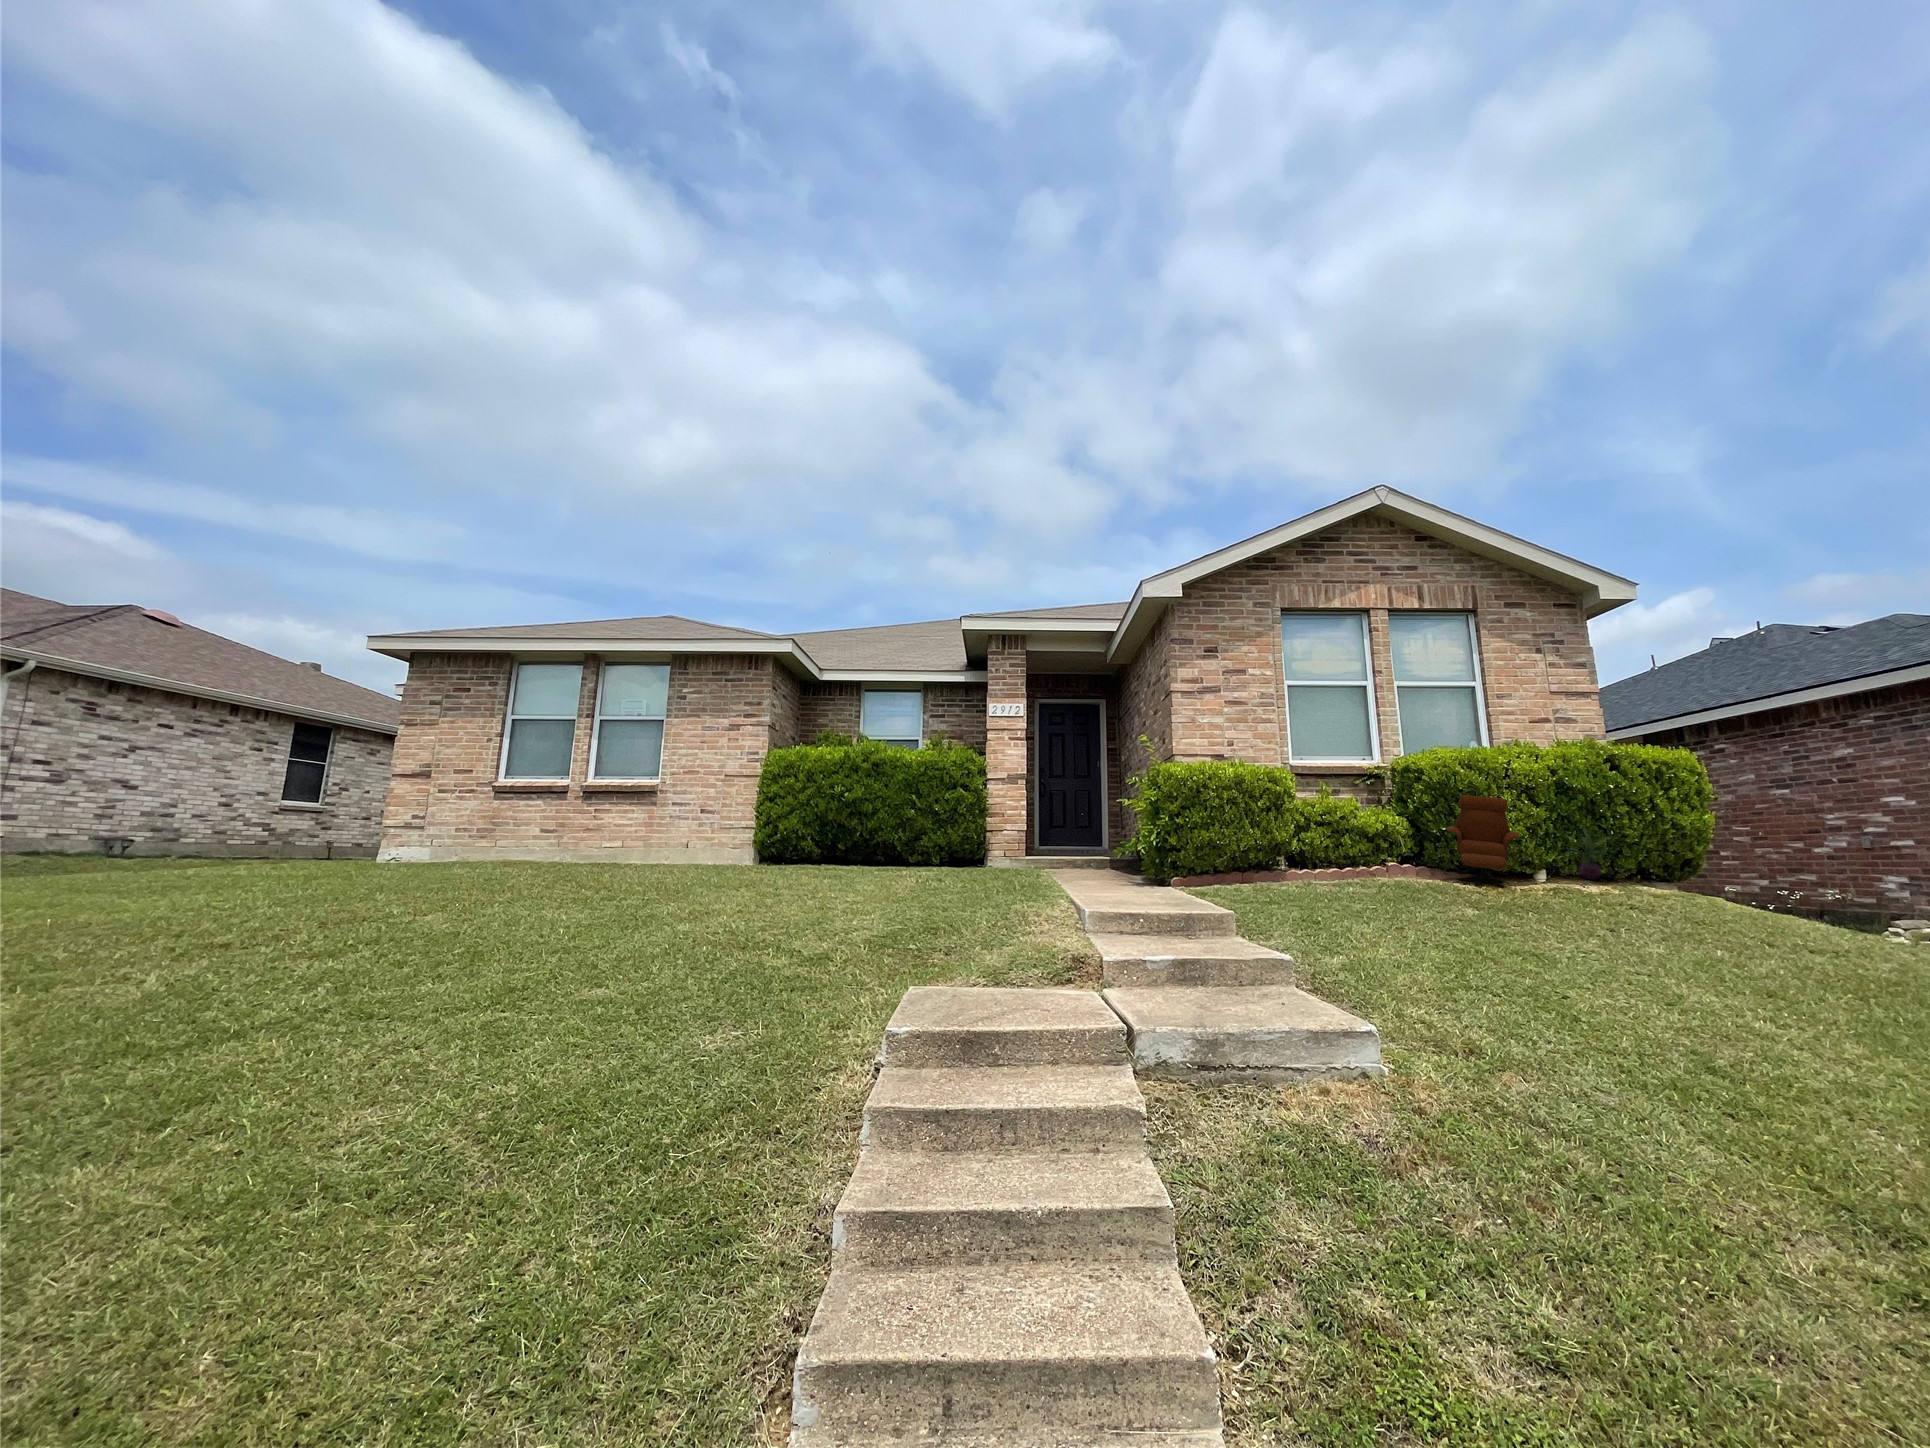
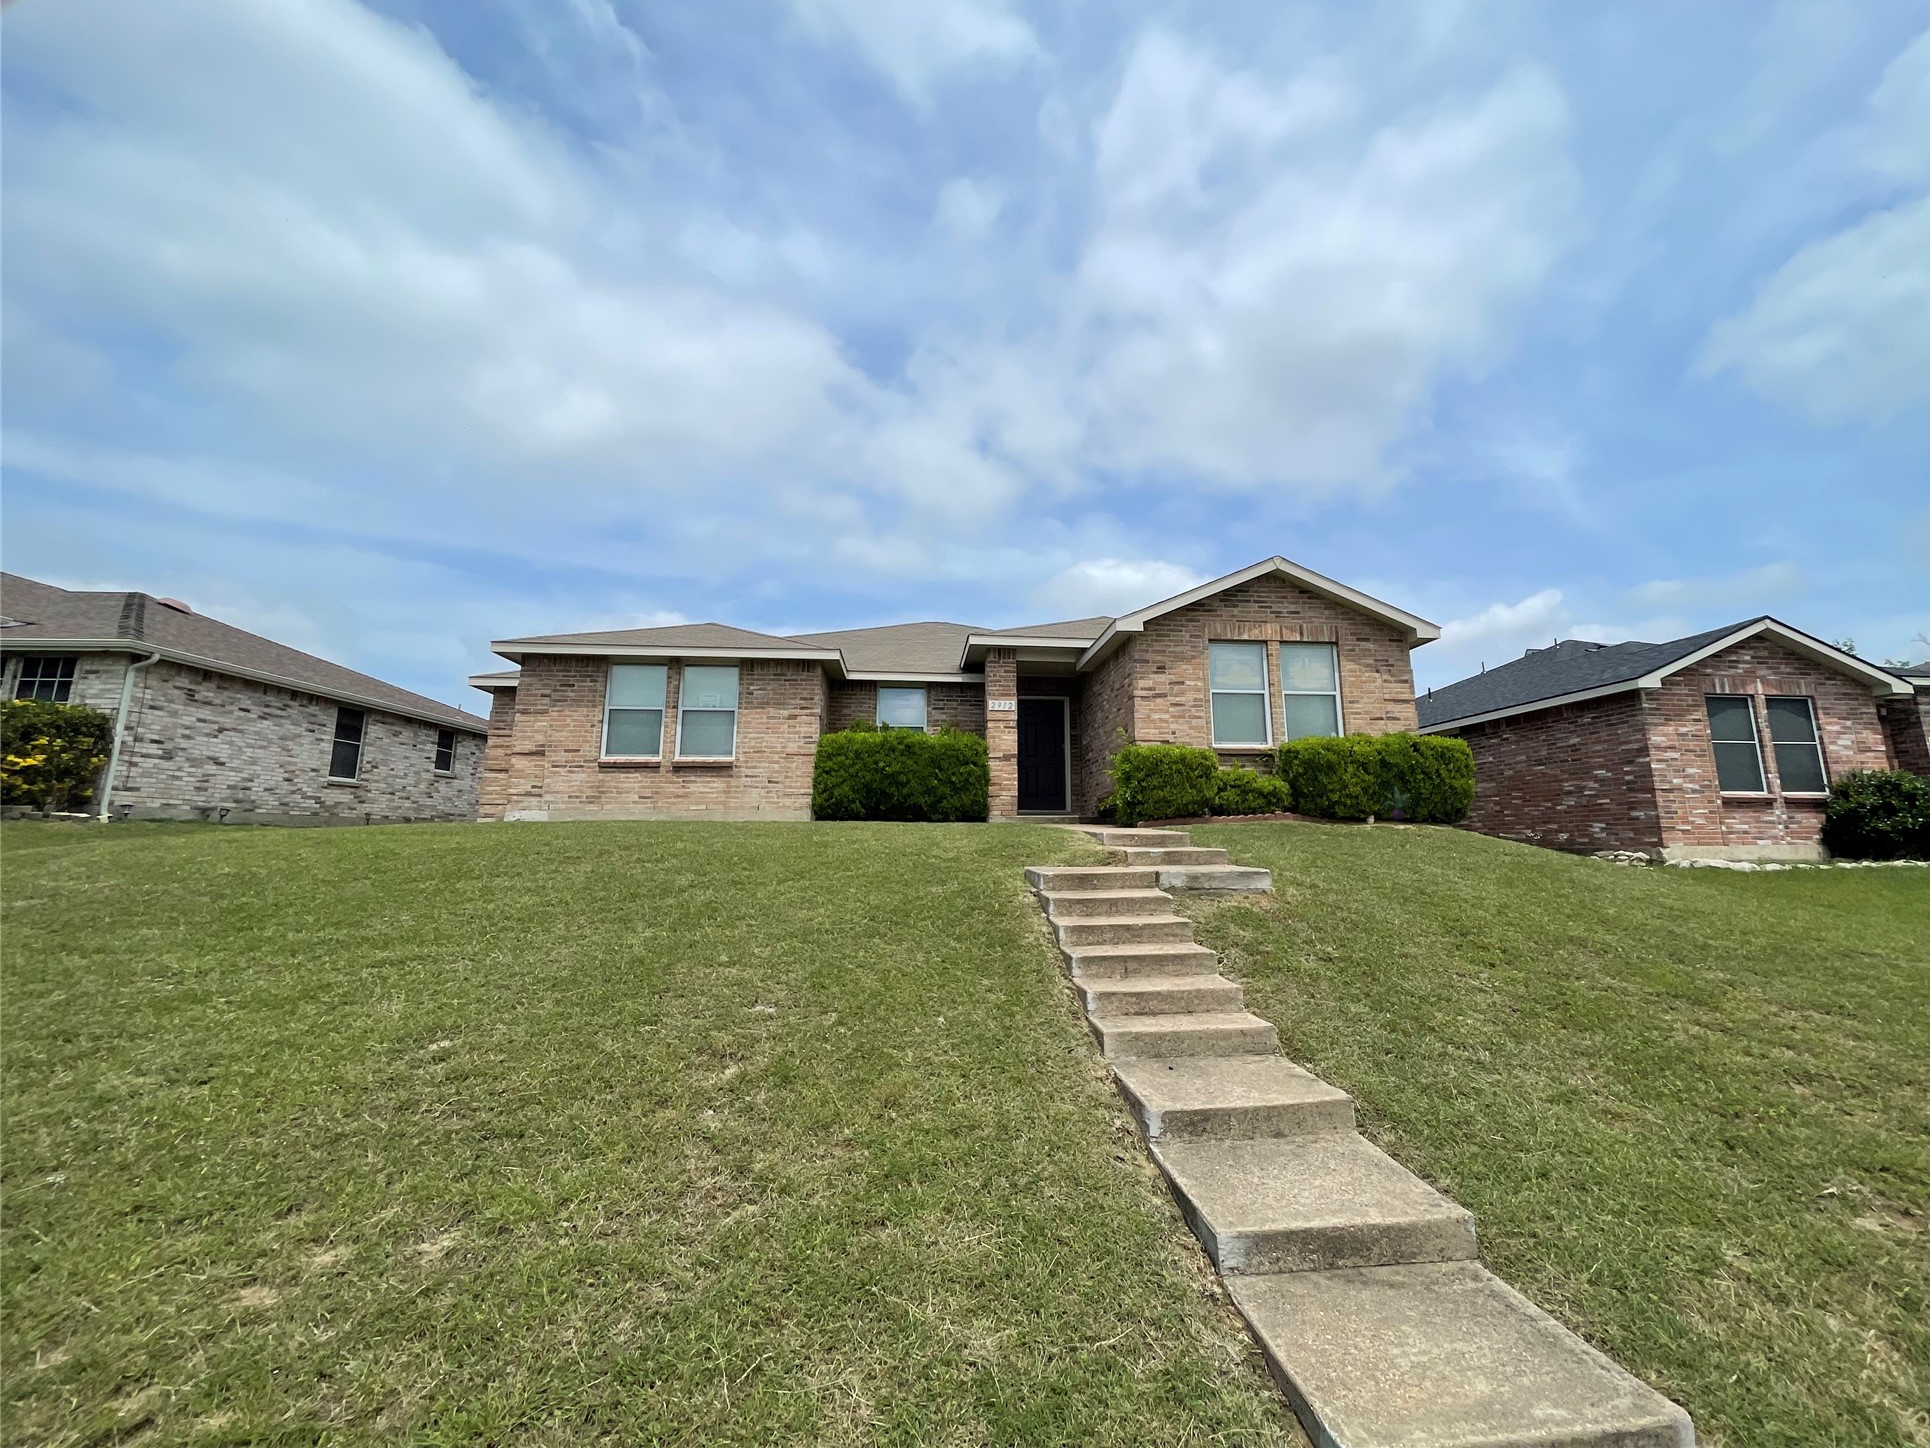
lounge chair: present [1447,795,1520,888] -> none [1314,768,1358,824]

